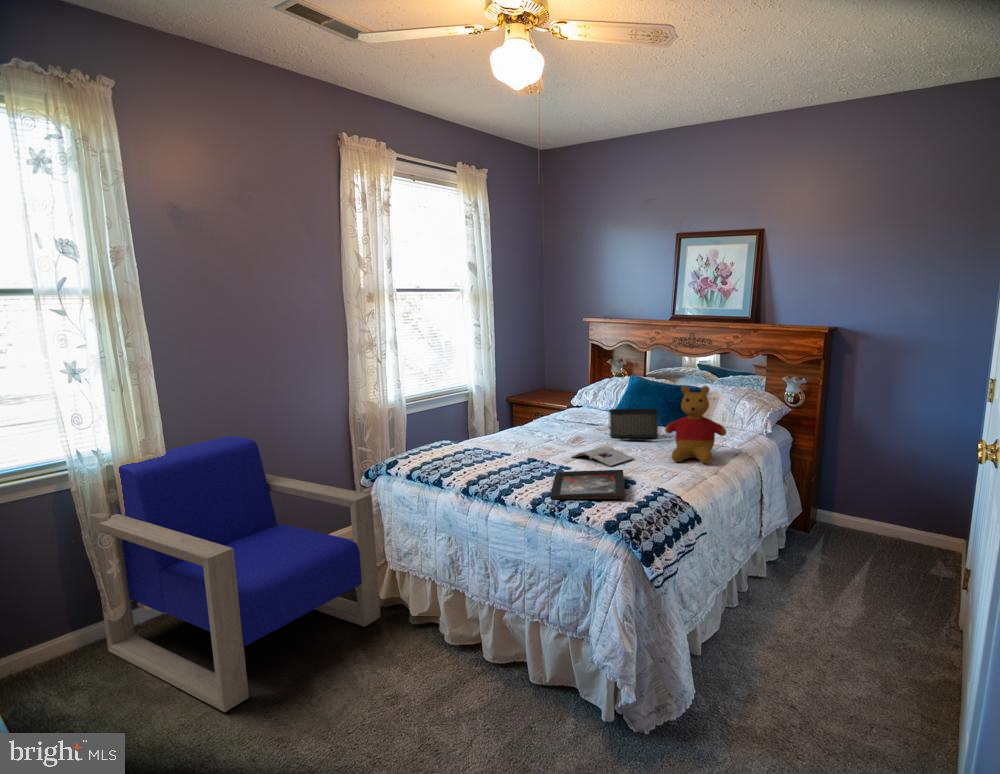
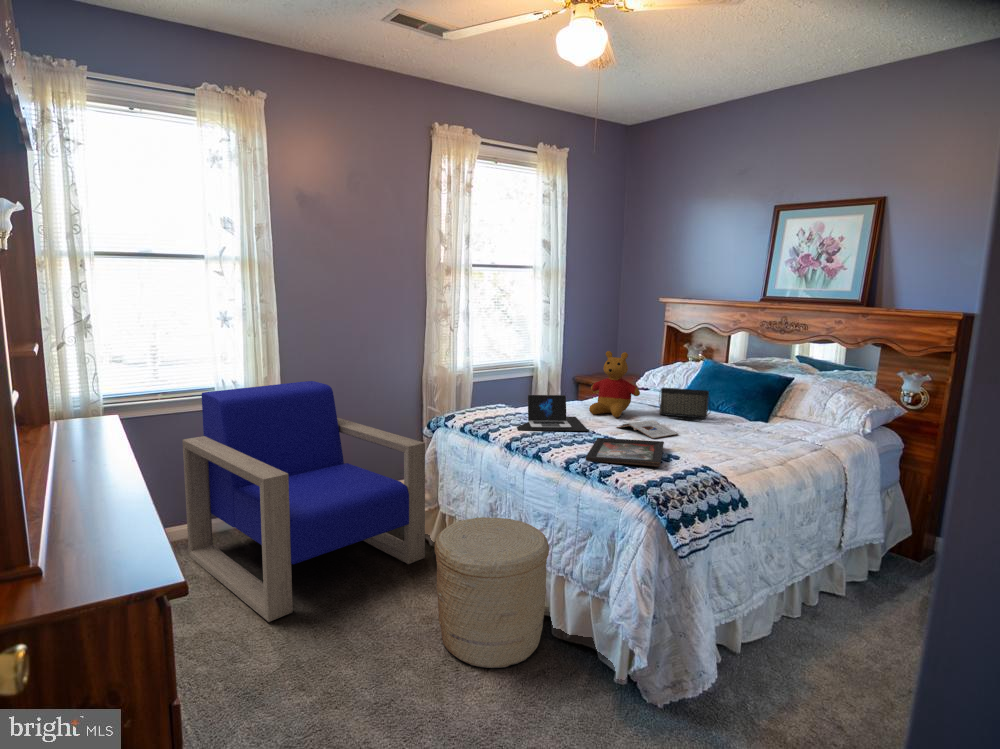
stuffed bear: present [665,386,726,464] -> present [589,351,640,417]
laptop: none [460,428,545,472] -> present [517,395,588,431]
woven basket: none [404,567,523,725] -> present [435,517,549,668]

